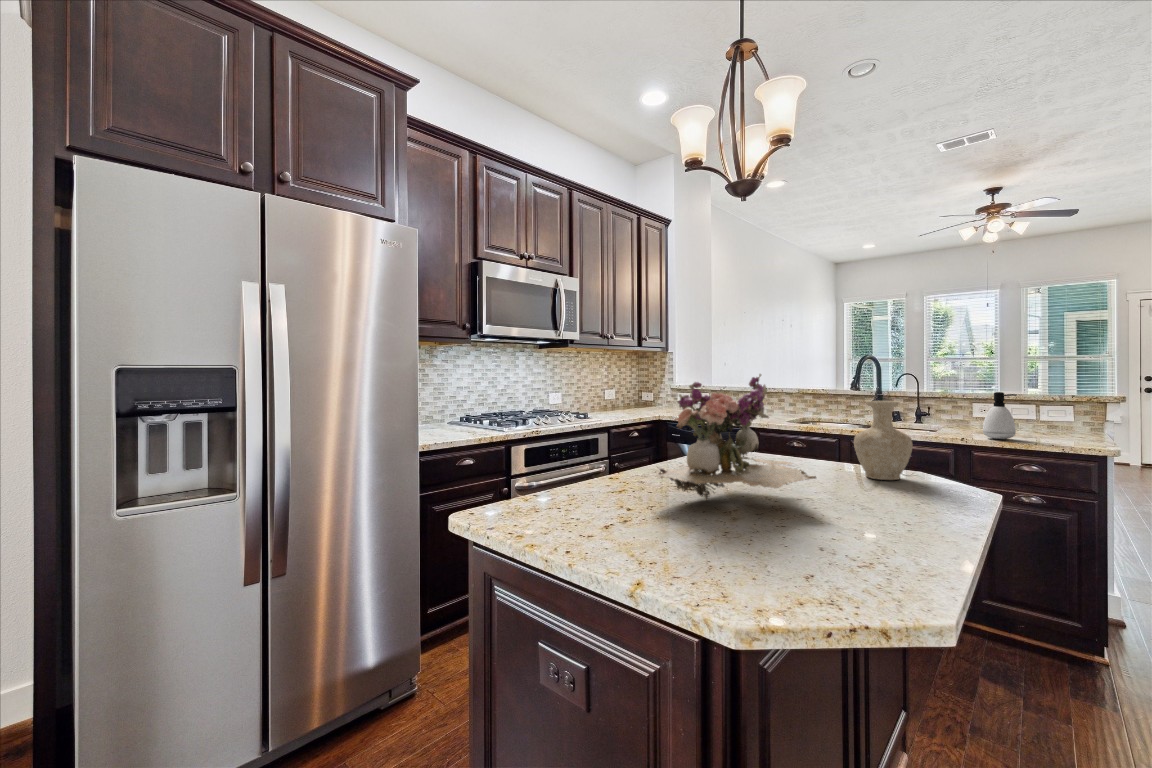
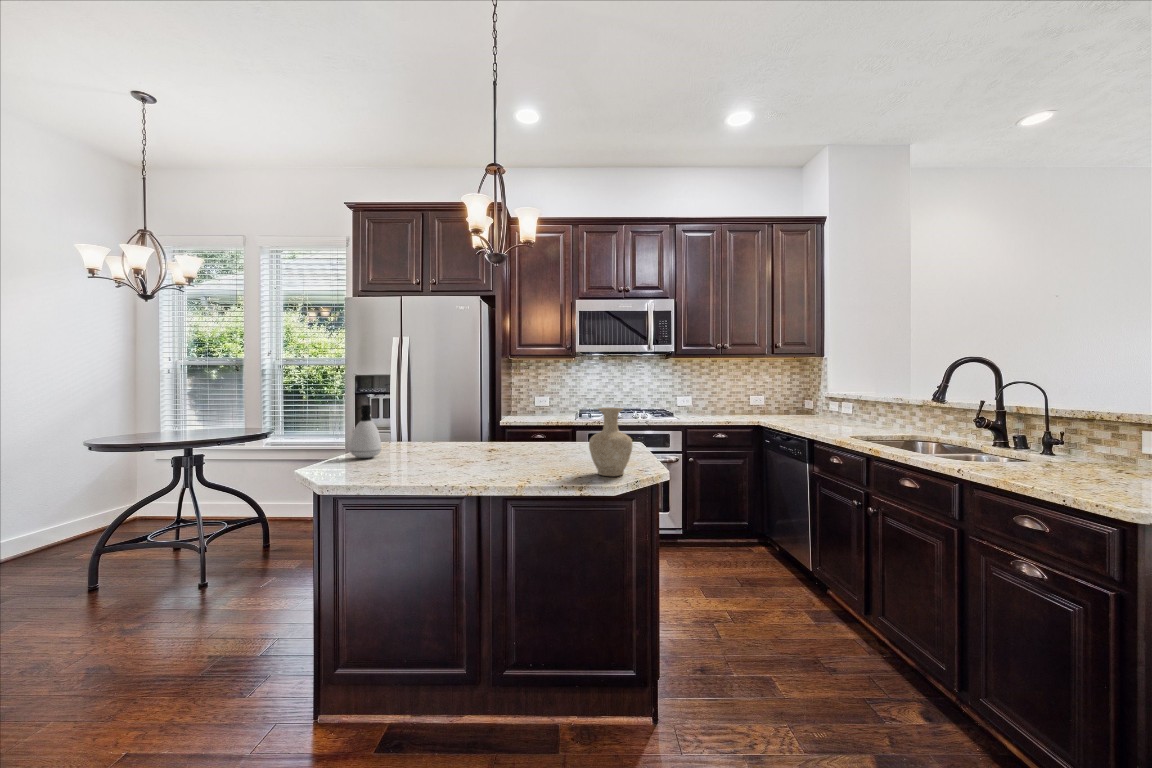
flower arrangement: present [657,374,816,500] -> none [412,383,517,464]
soap dispenser: present [983,392,1017,439] -> present [350,405,381,458]

